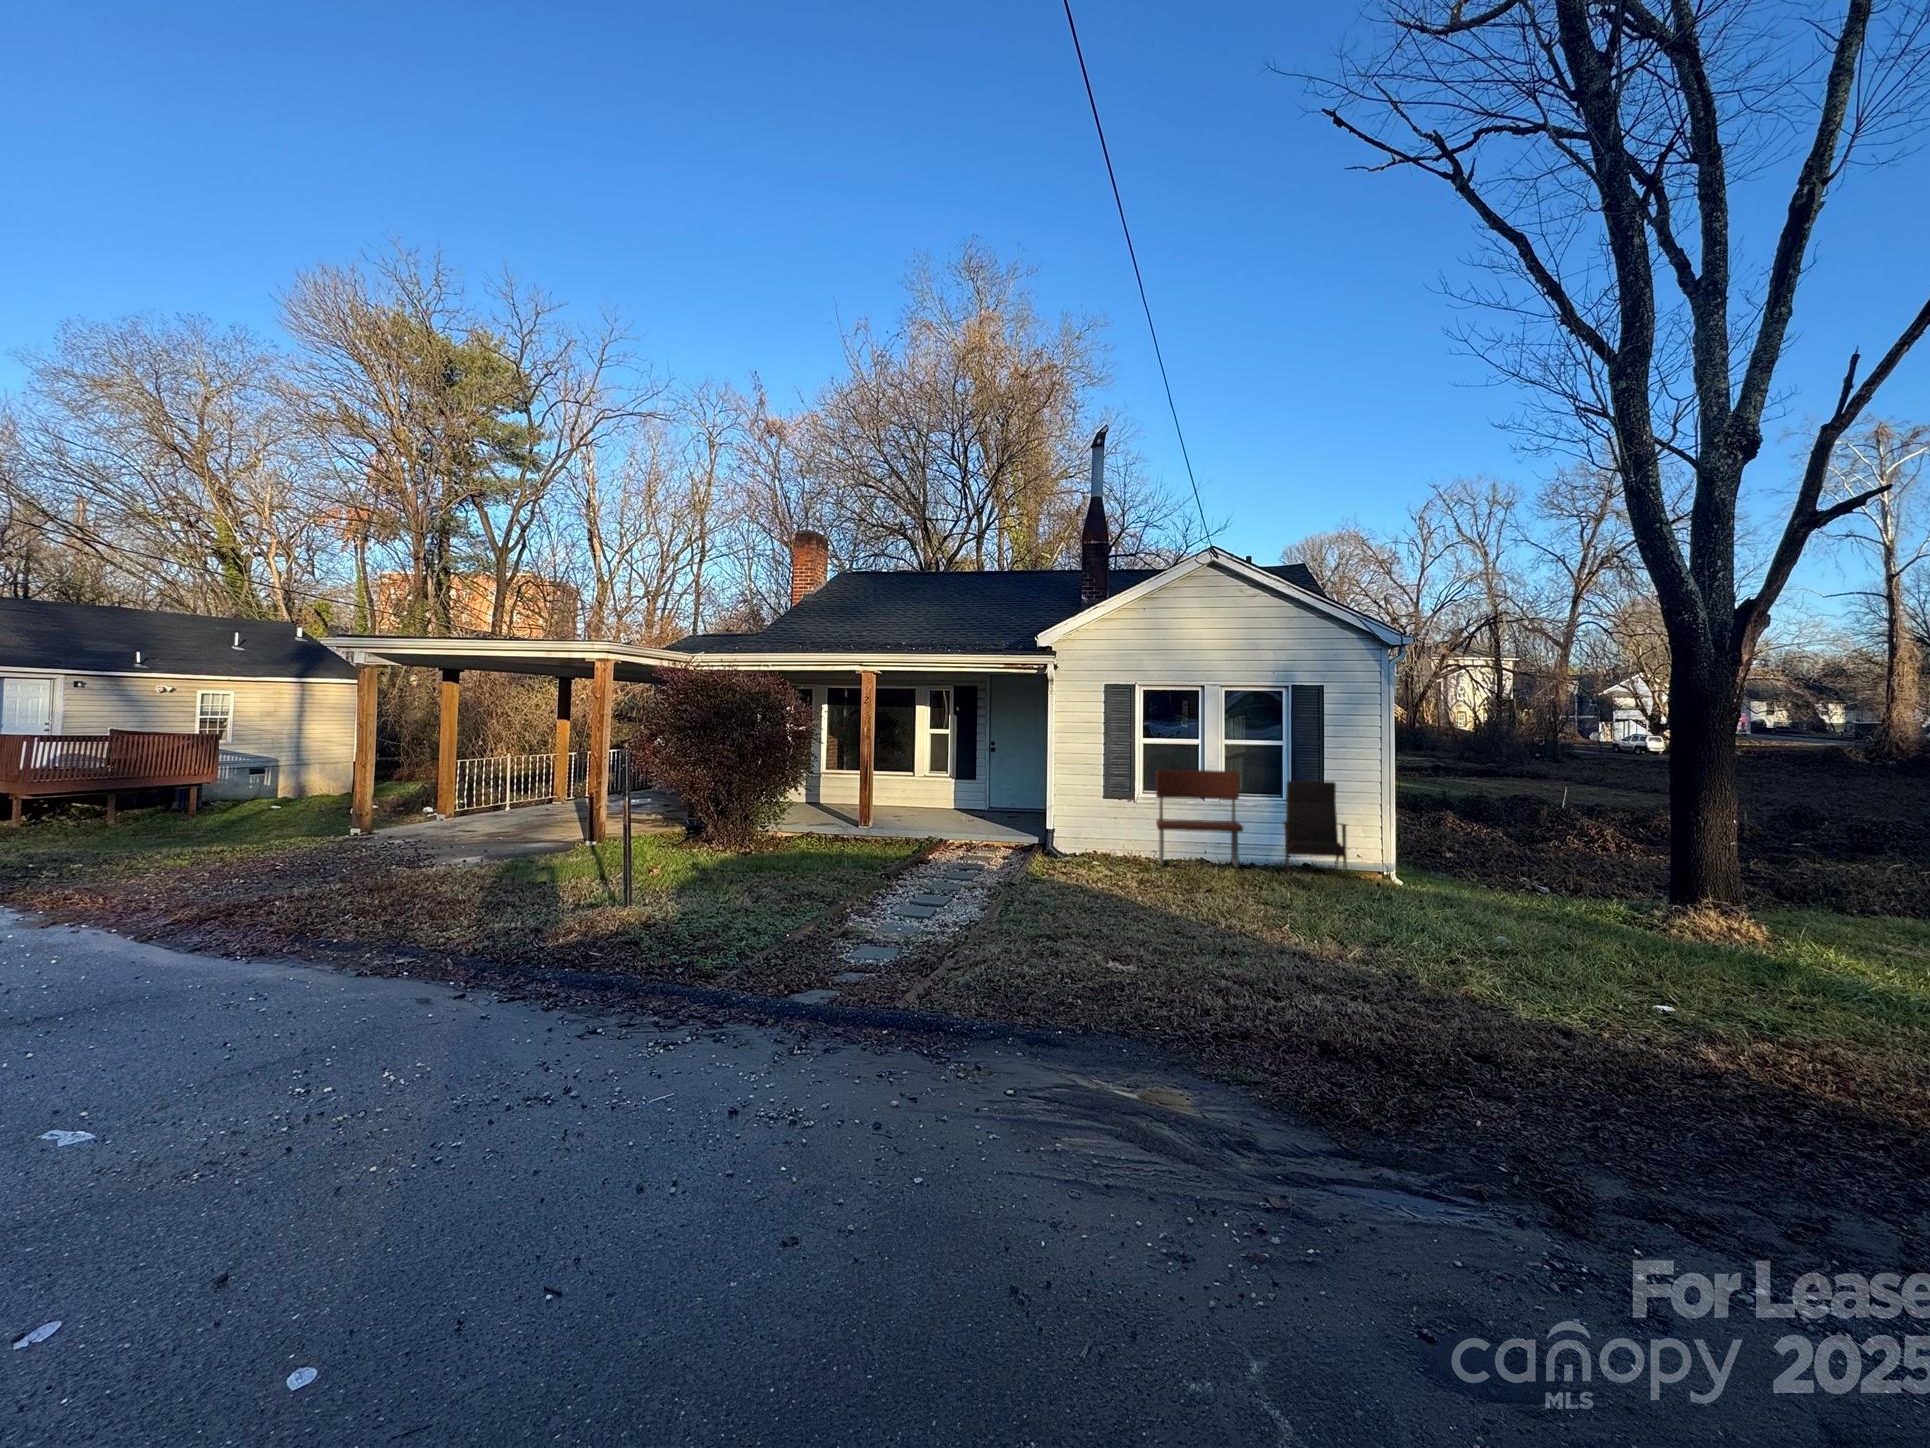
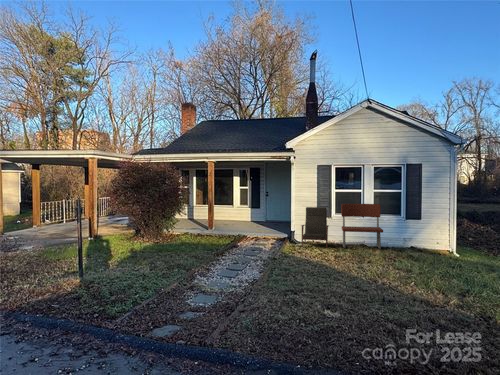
lounge chair: present [1283,781,1347,874] -> present [302,207,328,248]

